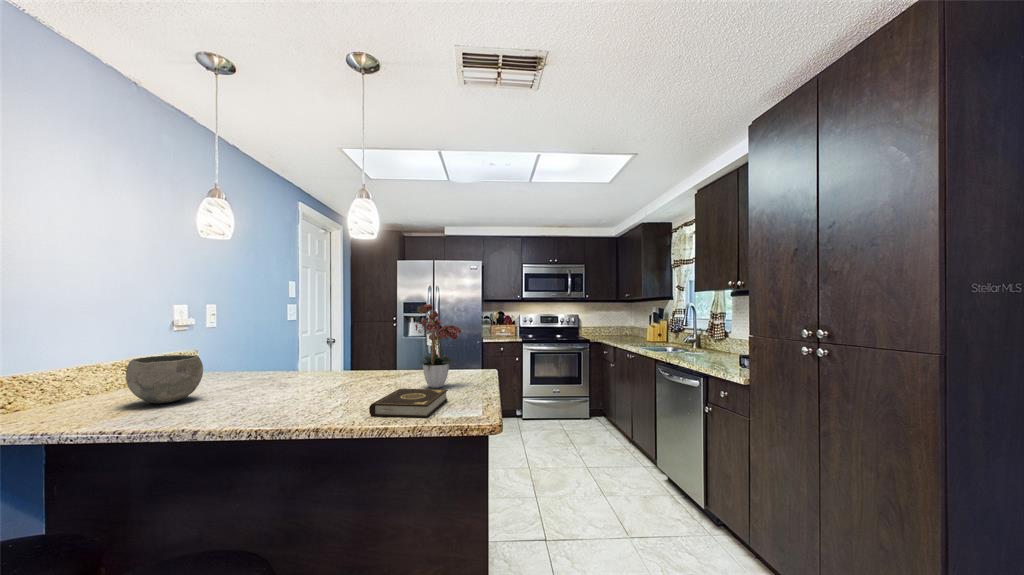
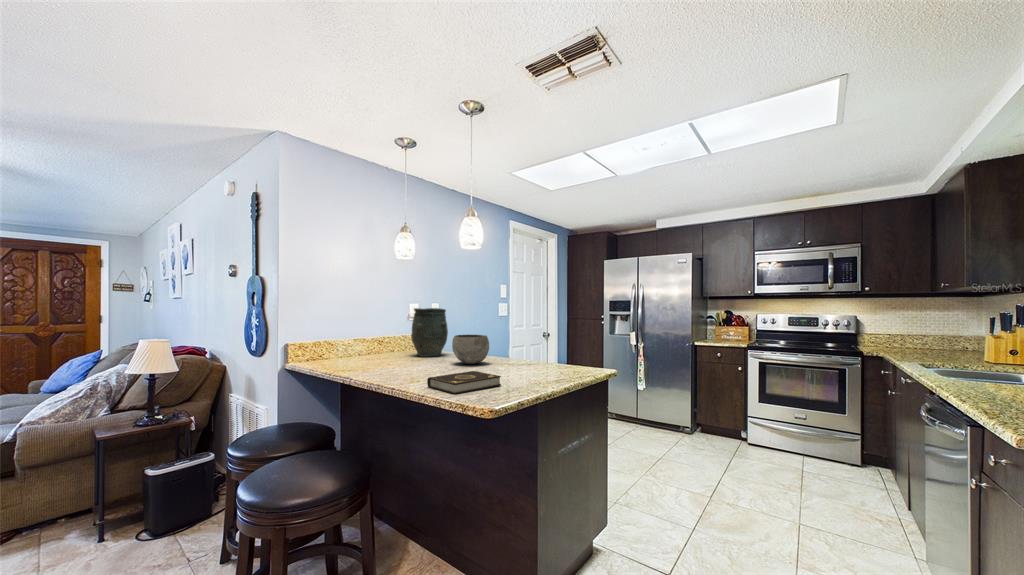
flower arrangement: present [415,304,461,388] -> none [498,297,552,376]
vase: none [213,313,274,382] -> present [411,308,448,357]
bowl: present [126,355,203,404] -> present [452,335,489,364]

